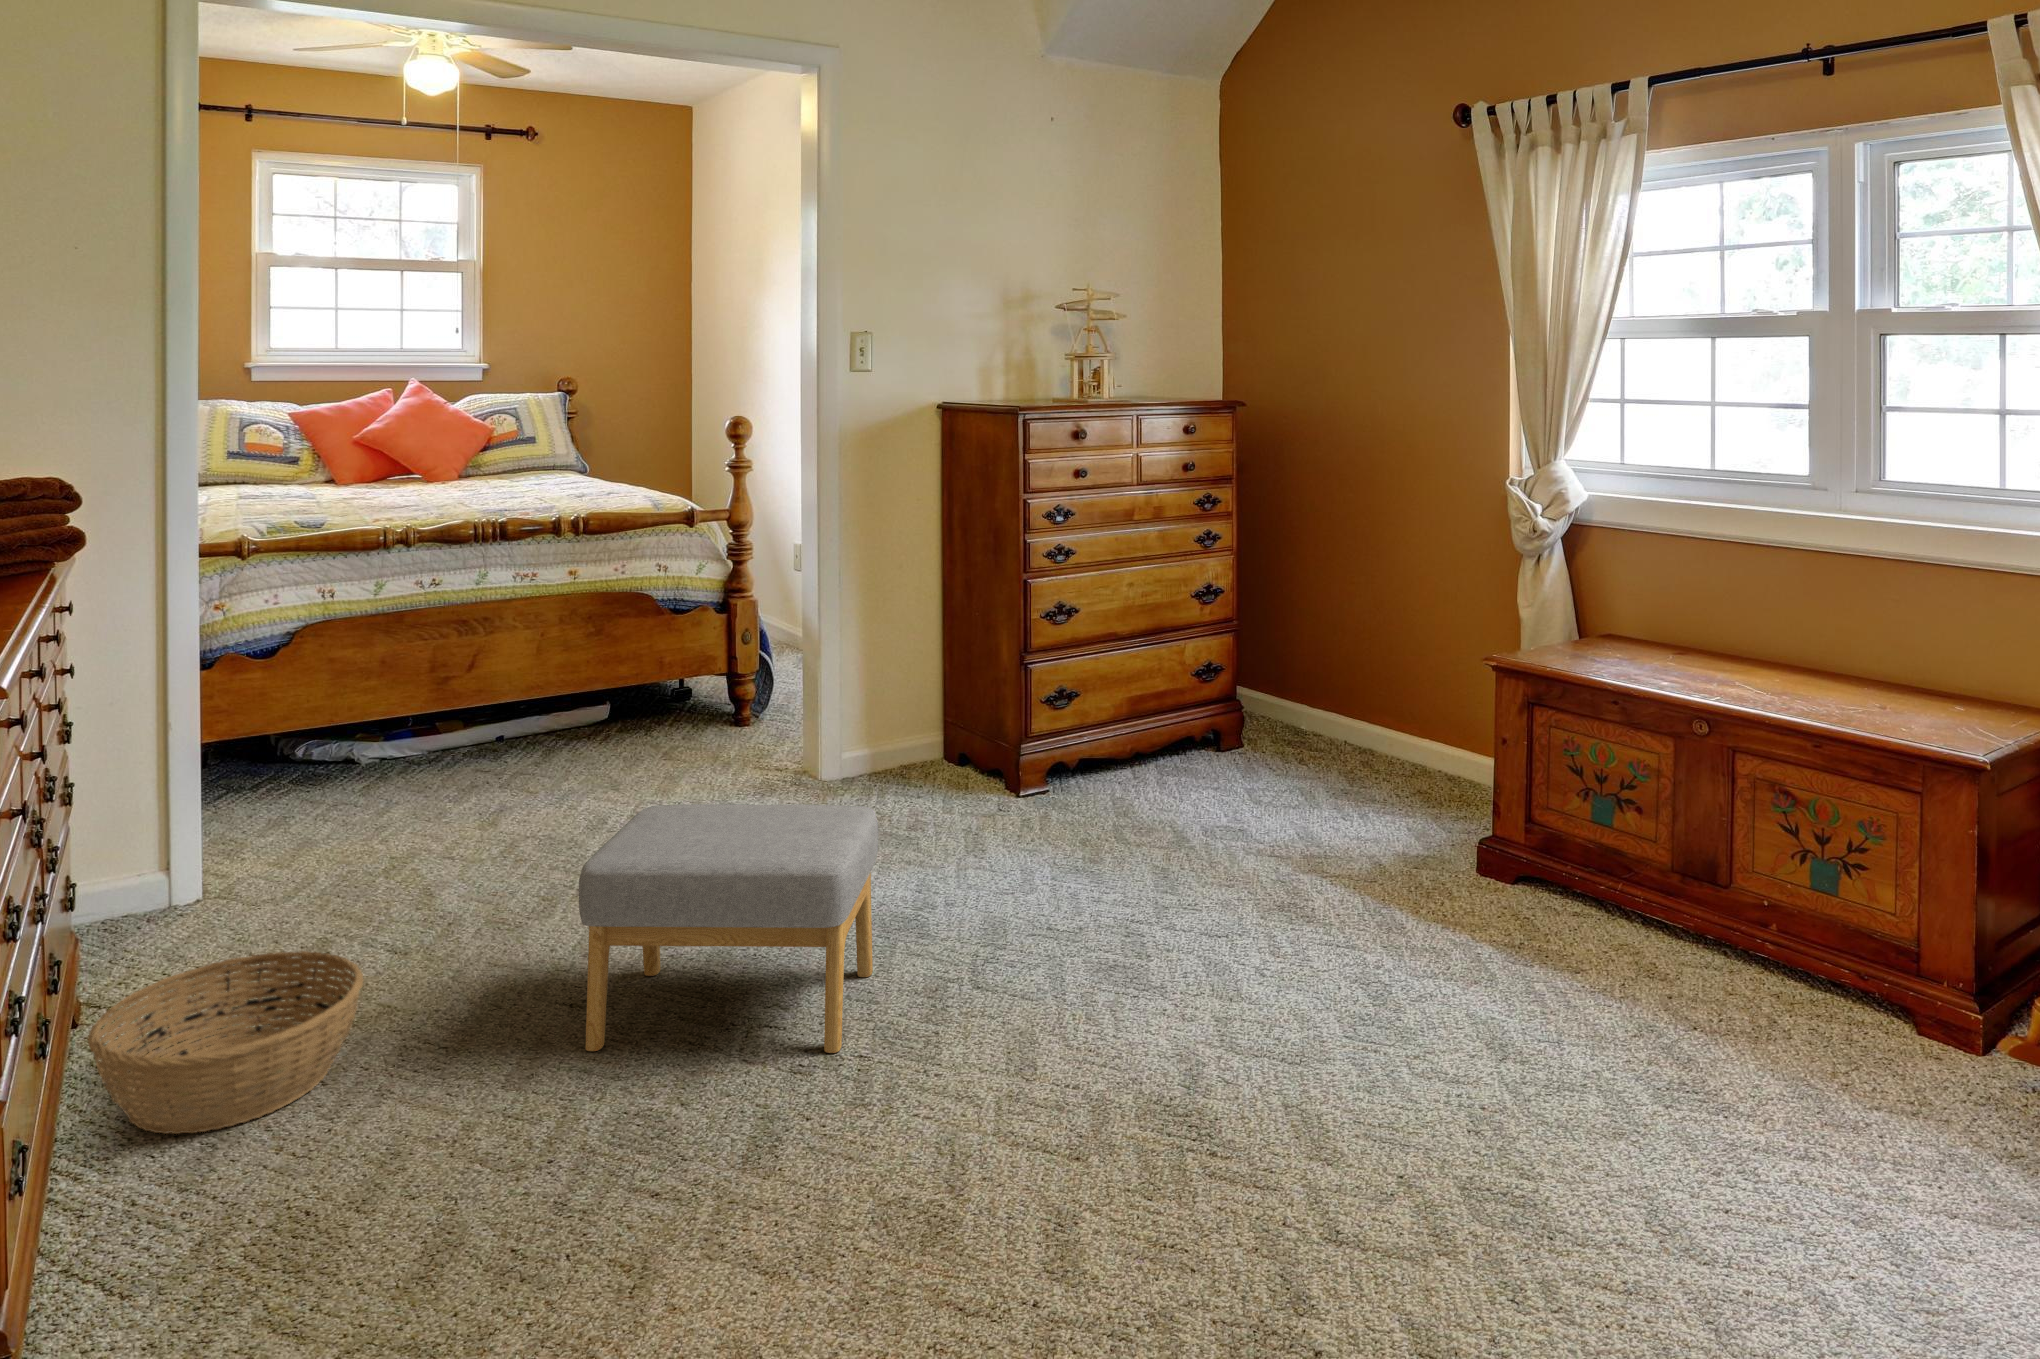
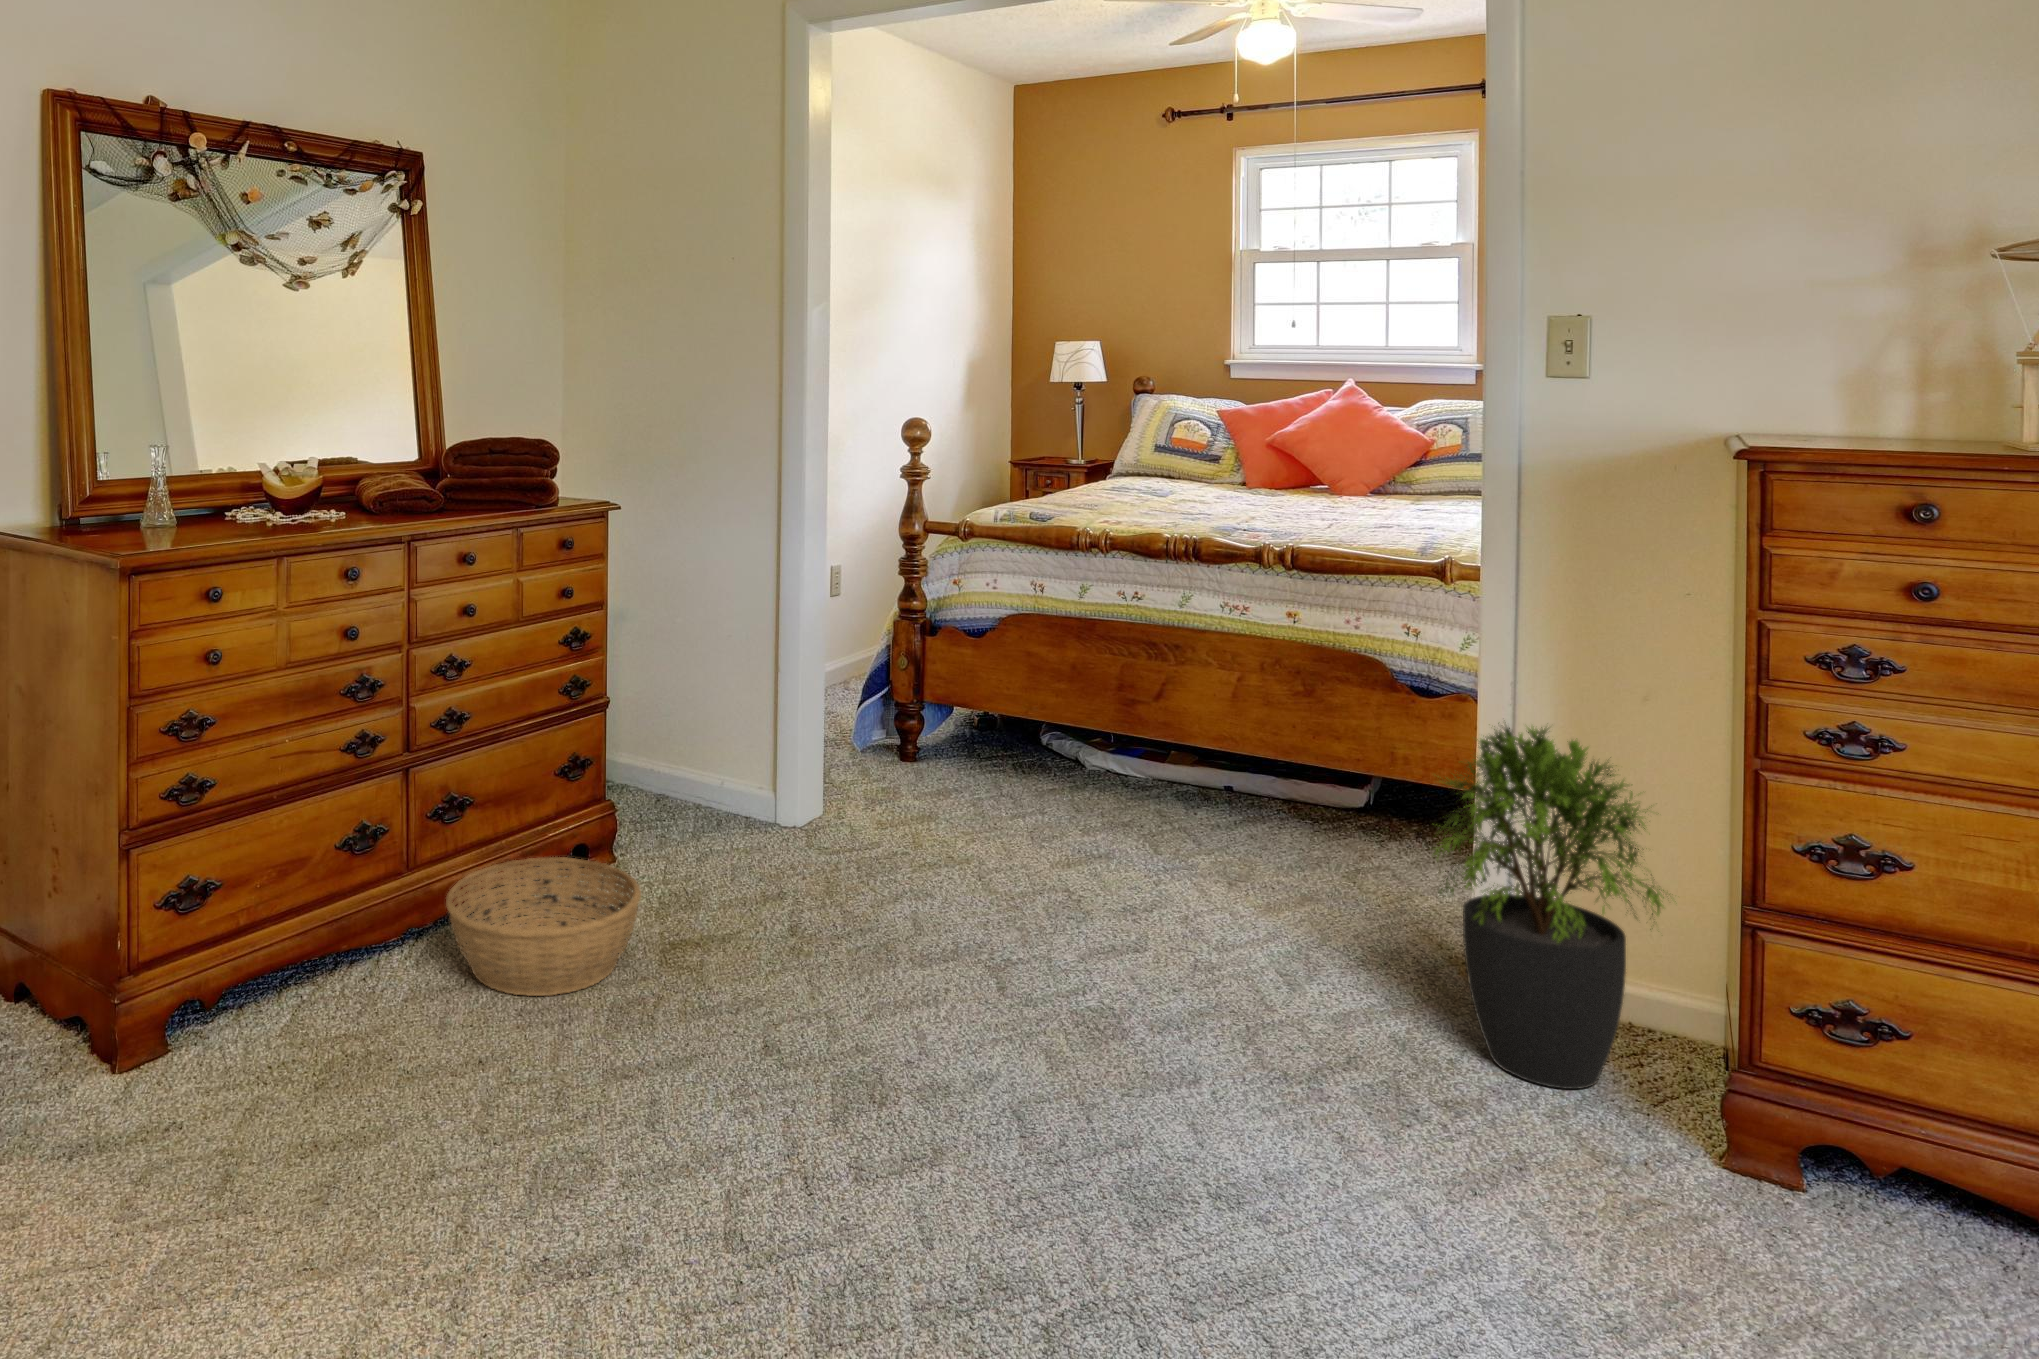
potted plant: none [850,585,988,801] -> present [1432,723,1670,1089]
footstool: present [579,804,878,1053] -> none [677,873,1003,1267]

